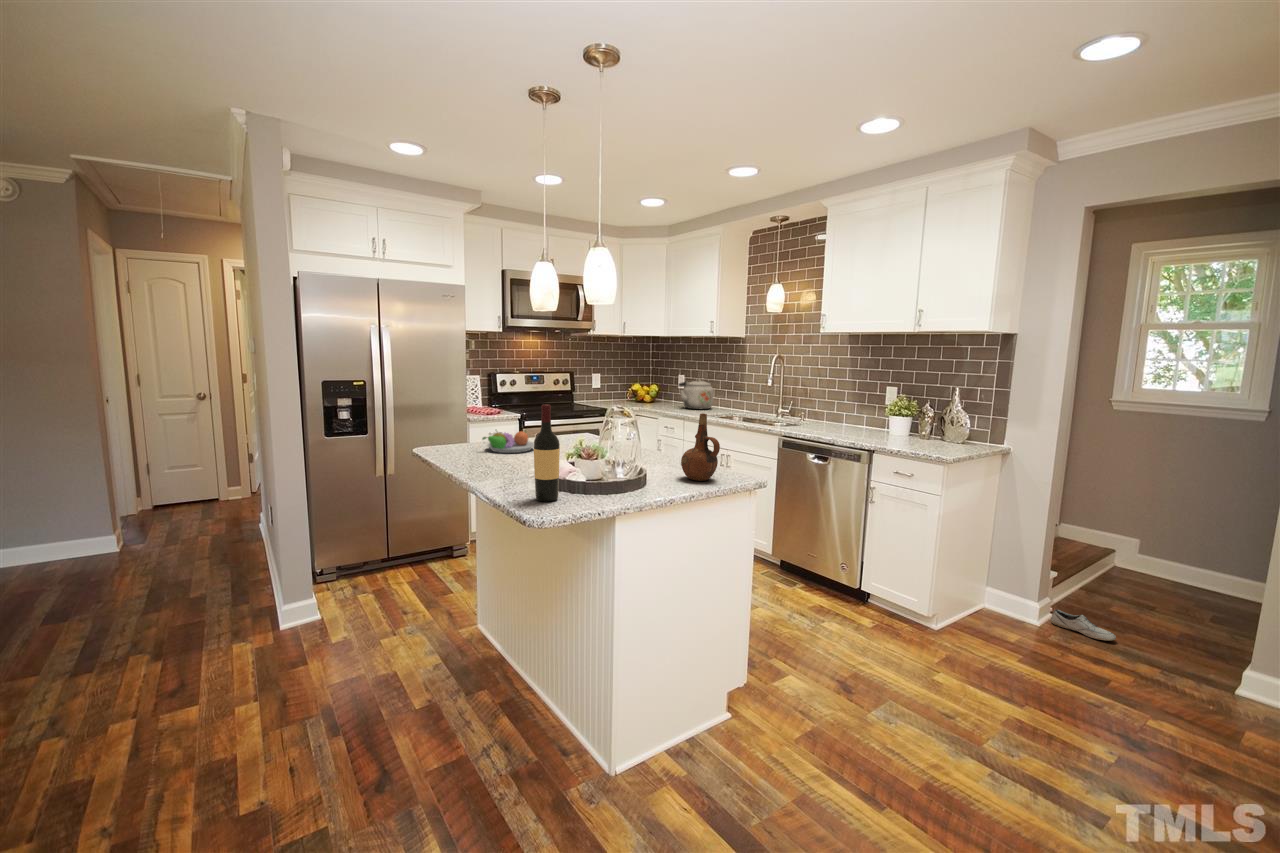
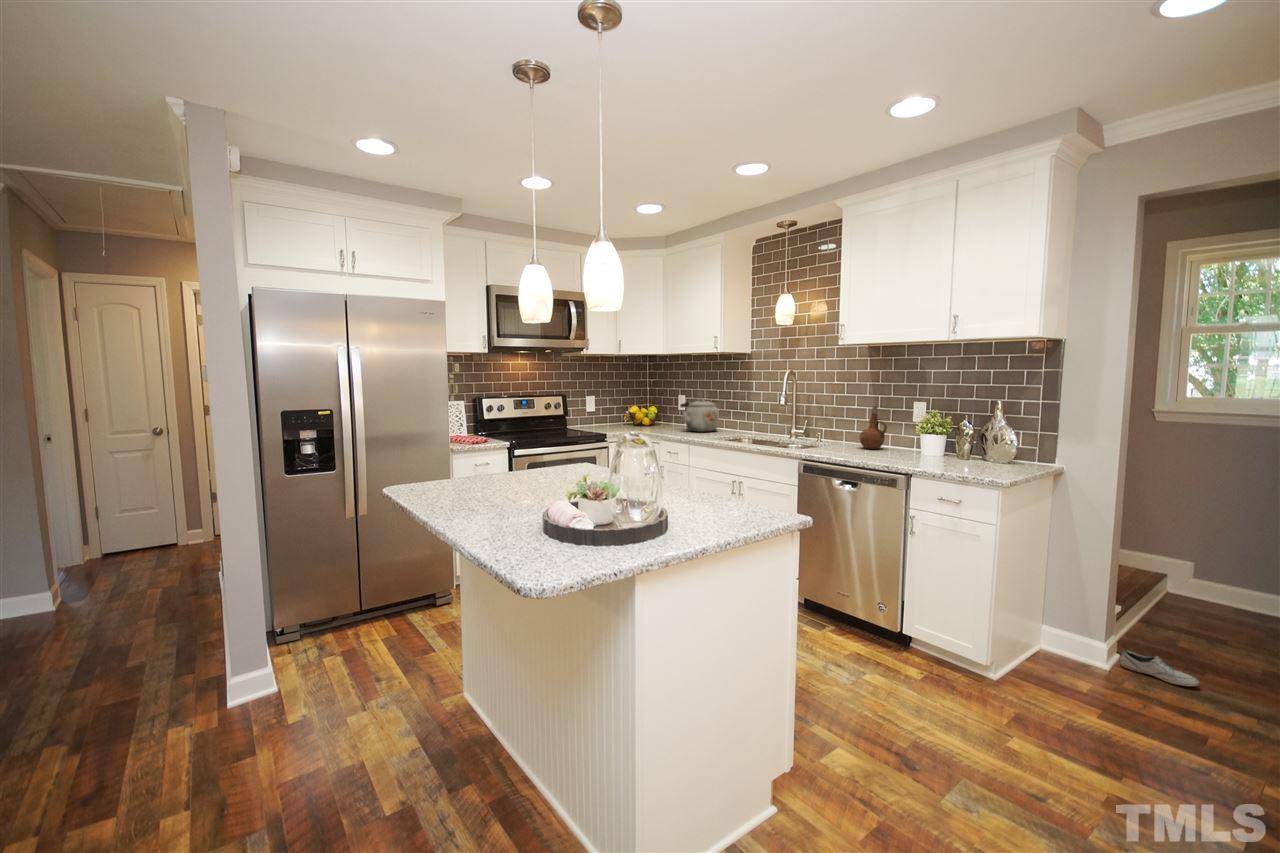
wine bottle: present [534,404,560,502] -> none [531,436,563,557]
ceramic pitcher: present [681,413,720,481] -> present [860,407,887,449]
fruit bowl: present [482,431,534,453] -> none [466,463,529,491]

